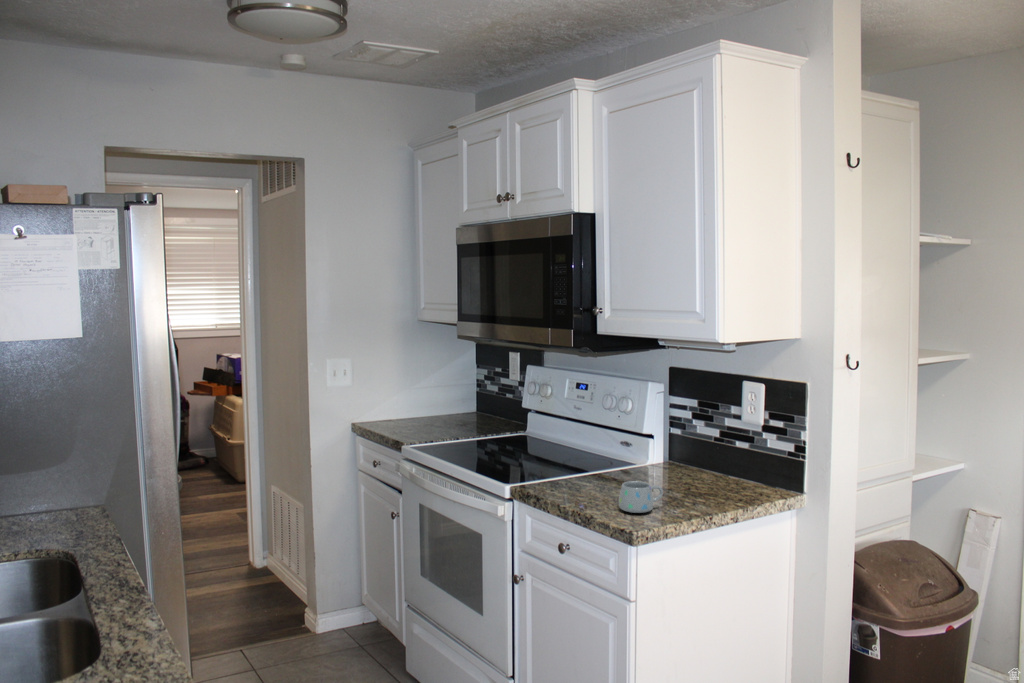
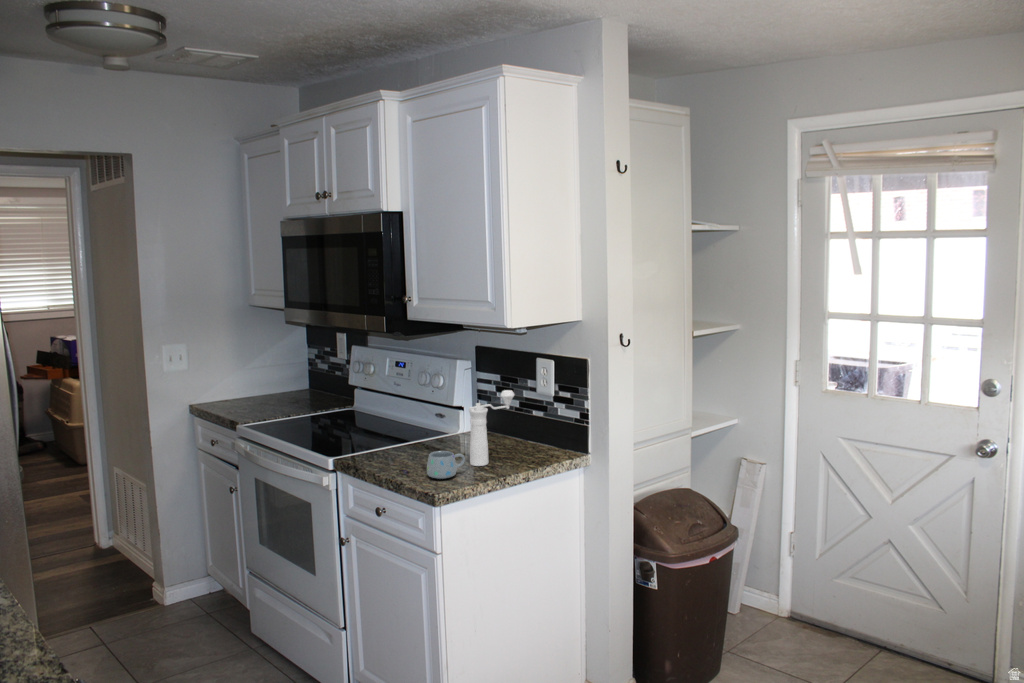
pepper mill: none [666,416,720,502] -> present [469,390,514,466]

